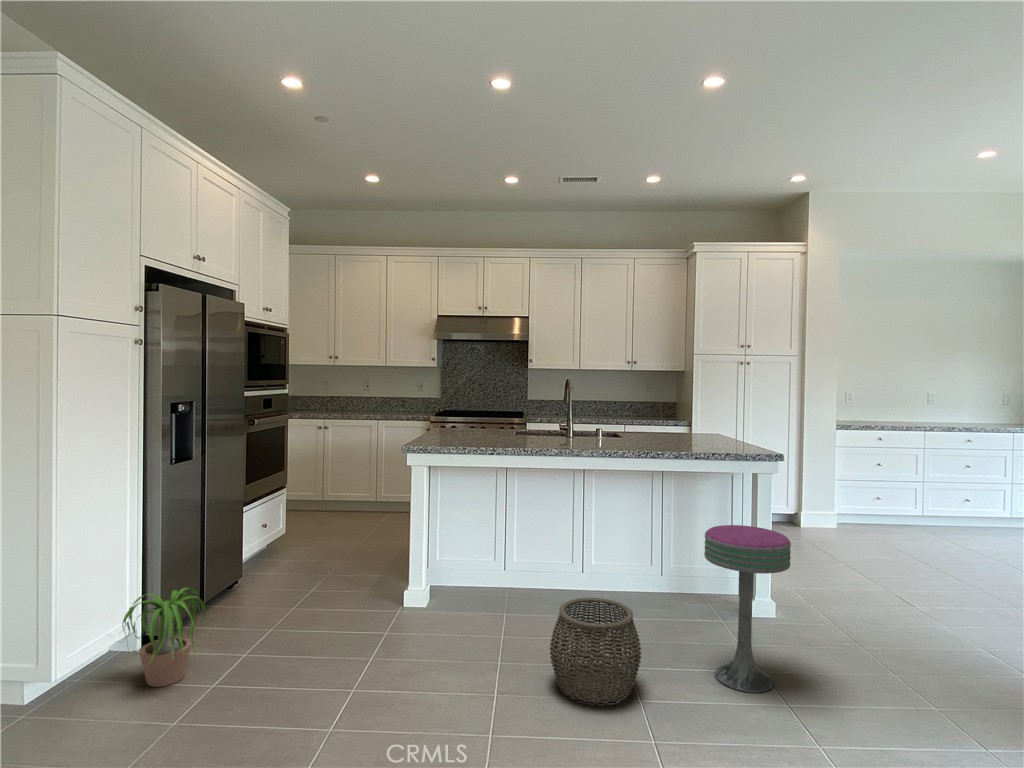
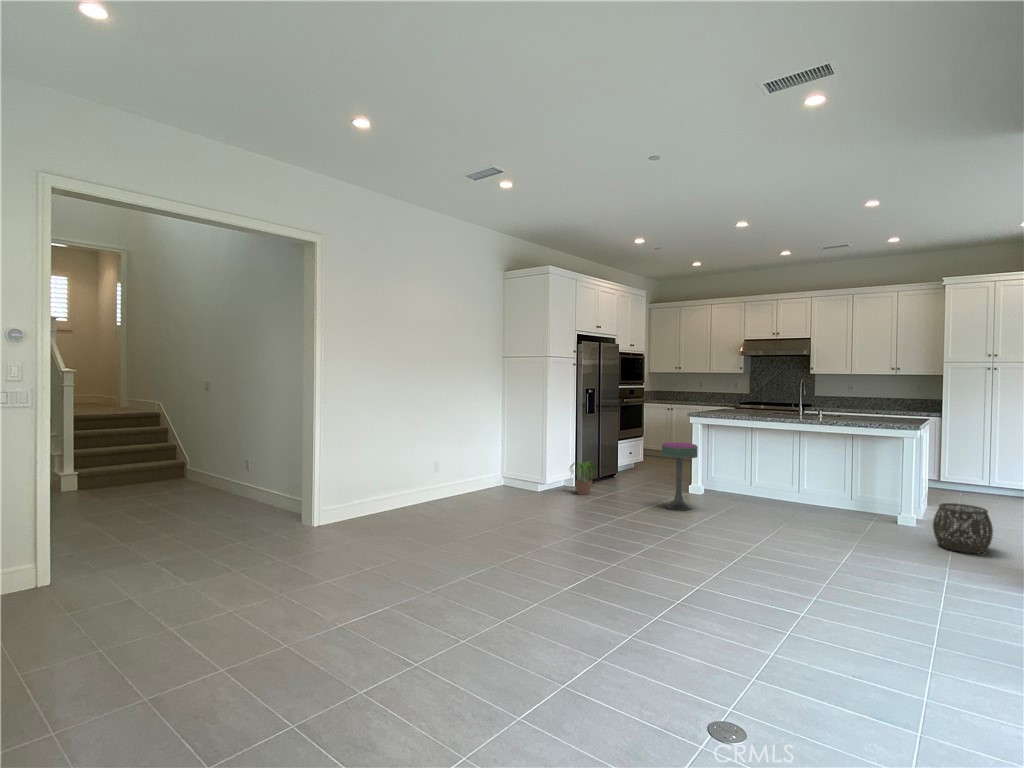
bar stool: present [704,525,791,693] -> present [661,442,698,510]
woven basket: present [550,598,641,705] -> present [933,503,993,553]

